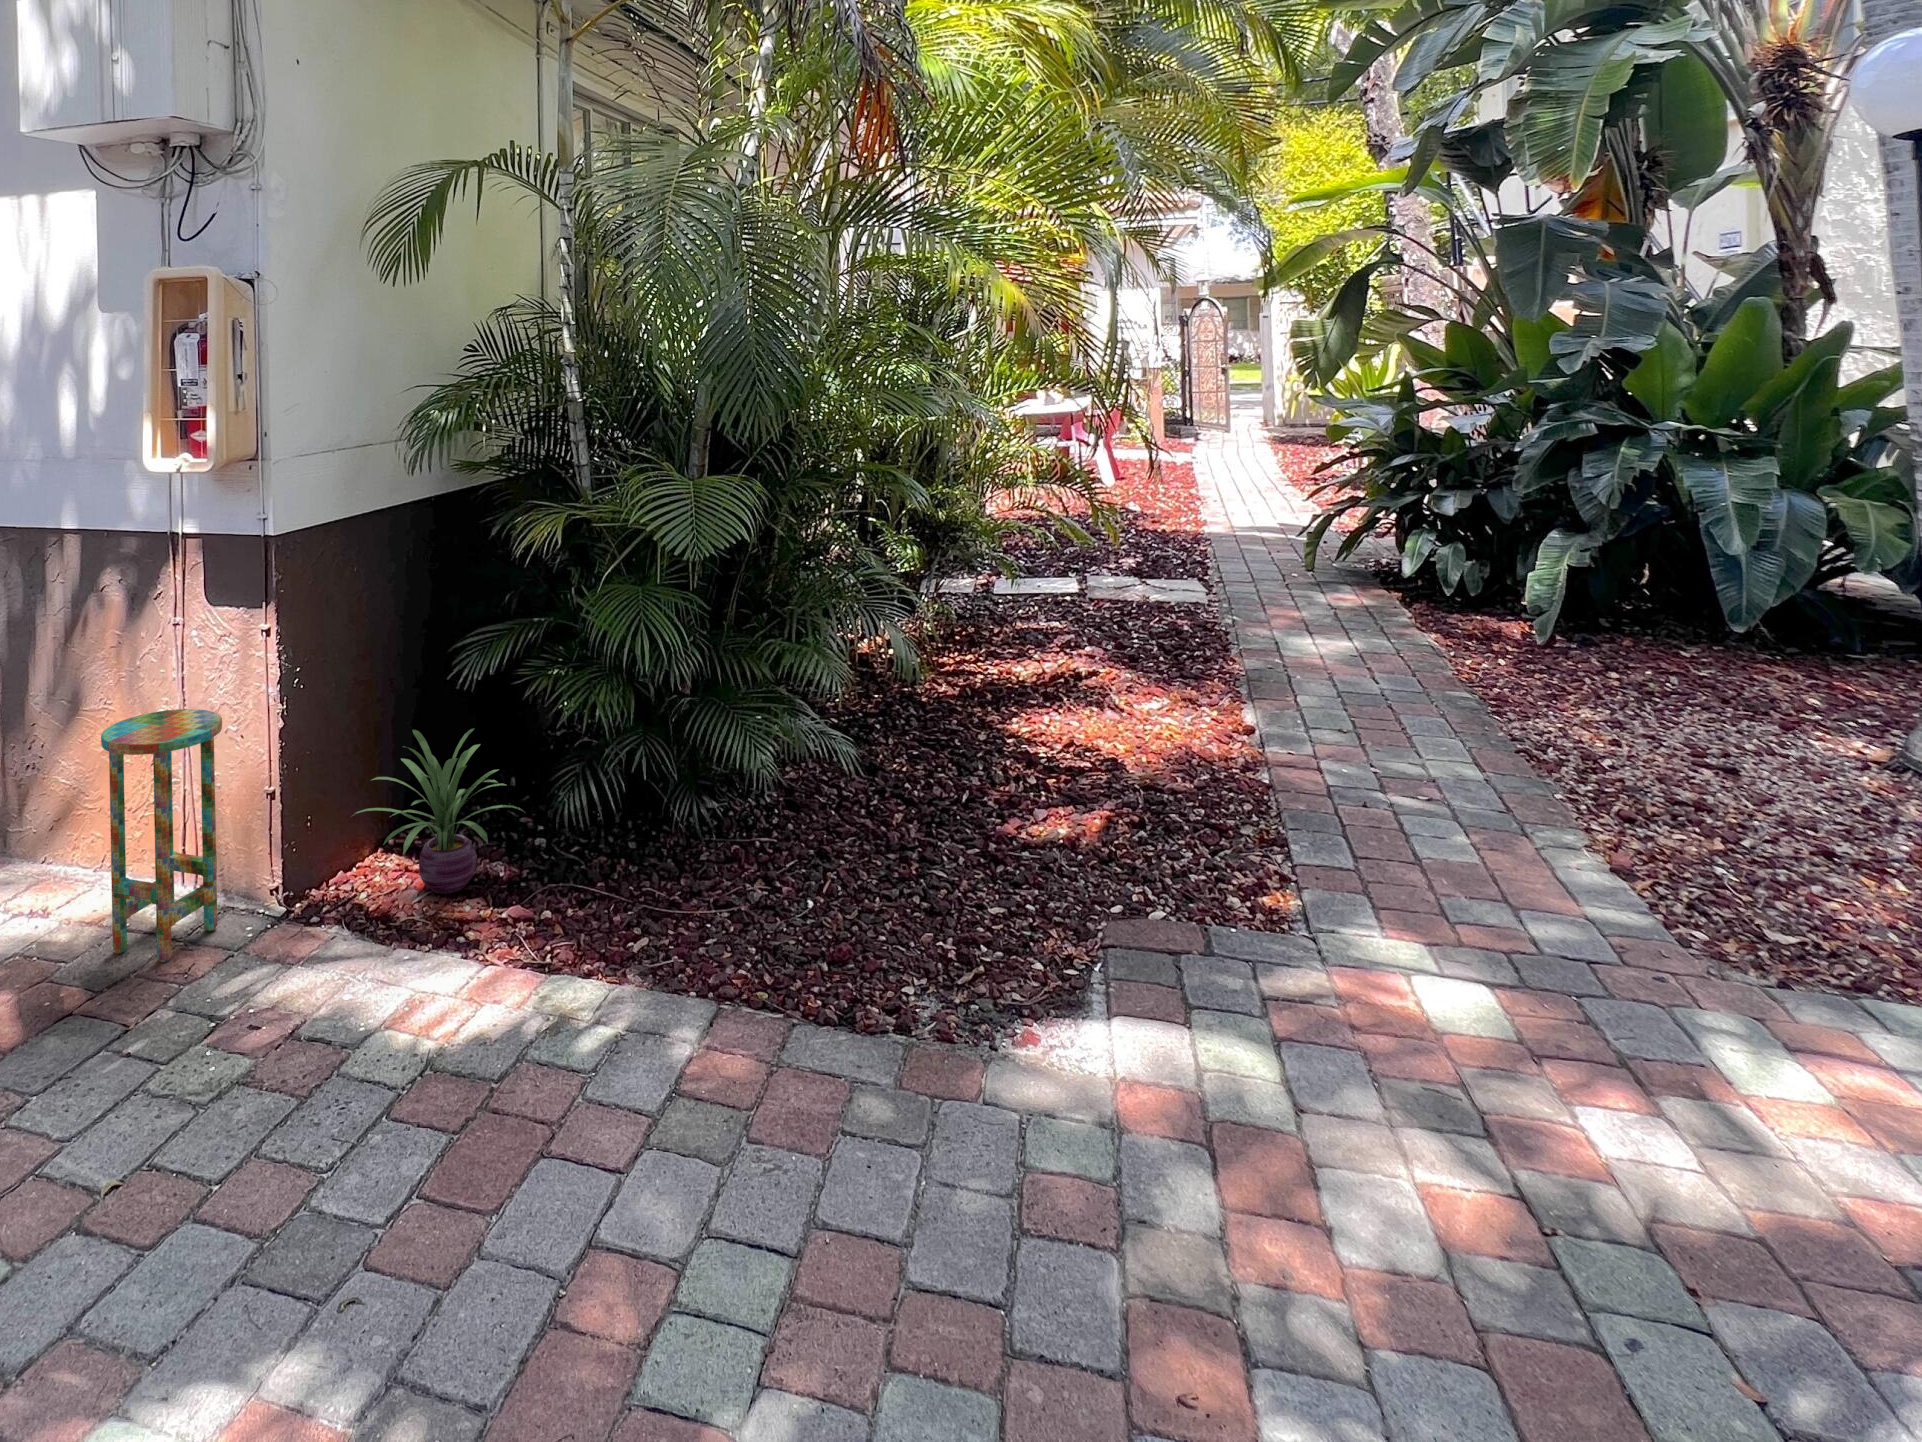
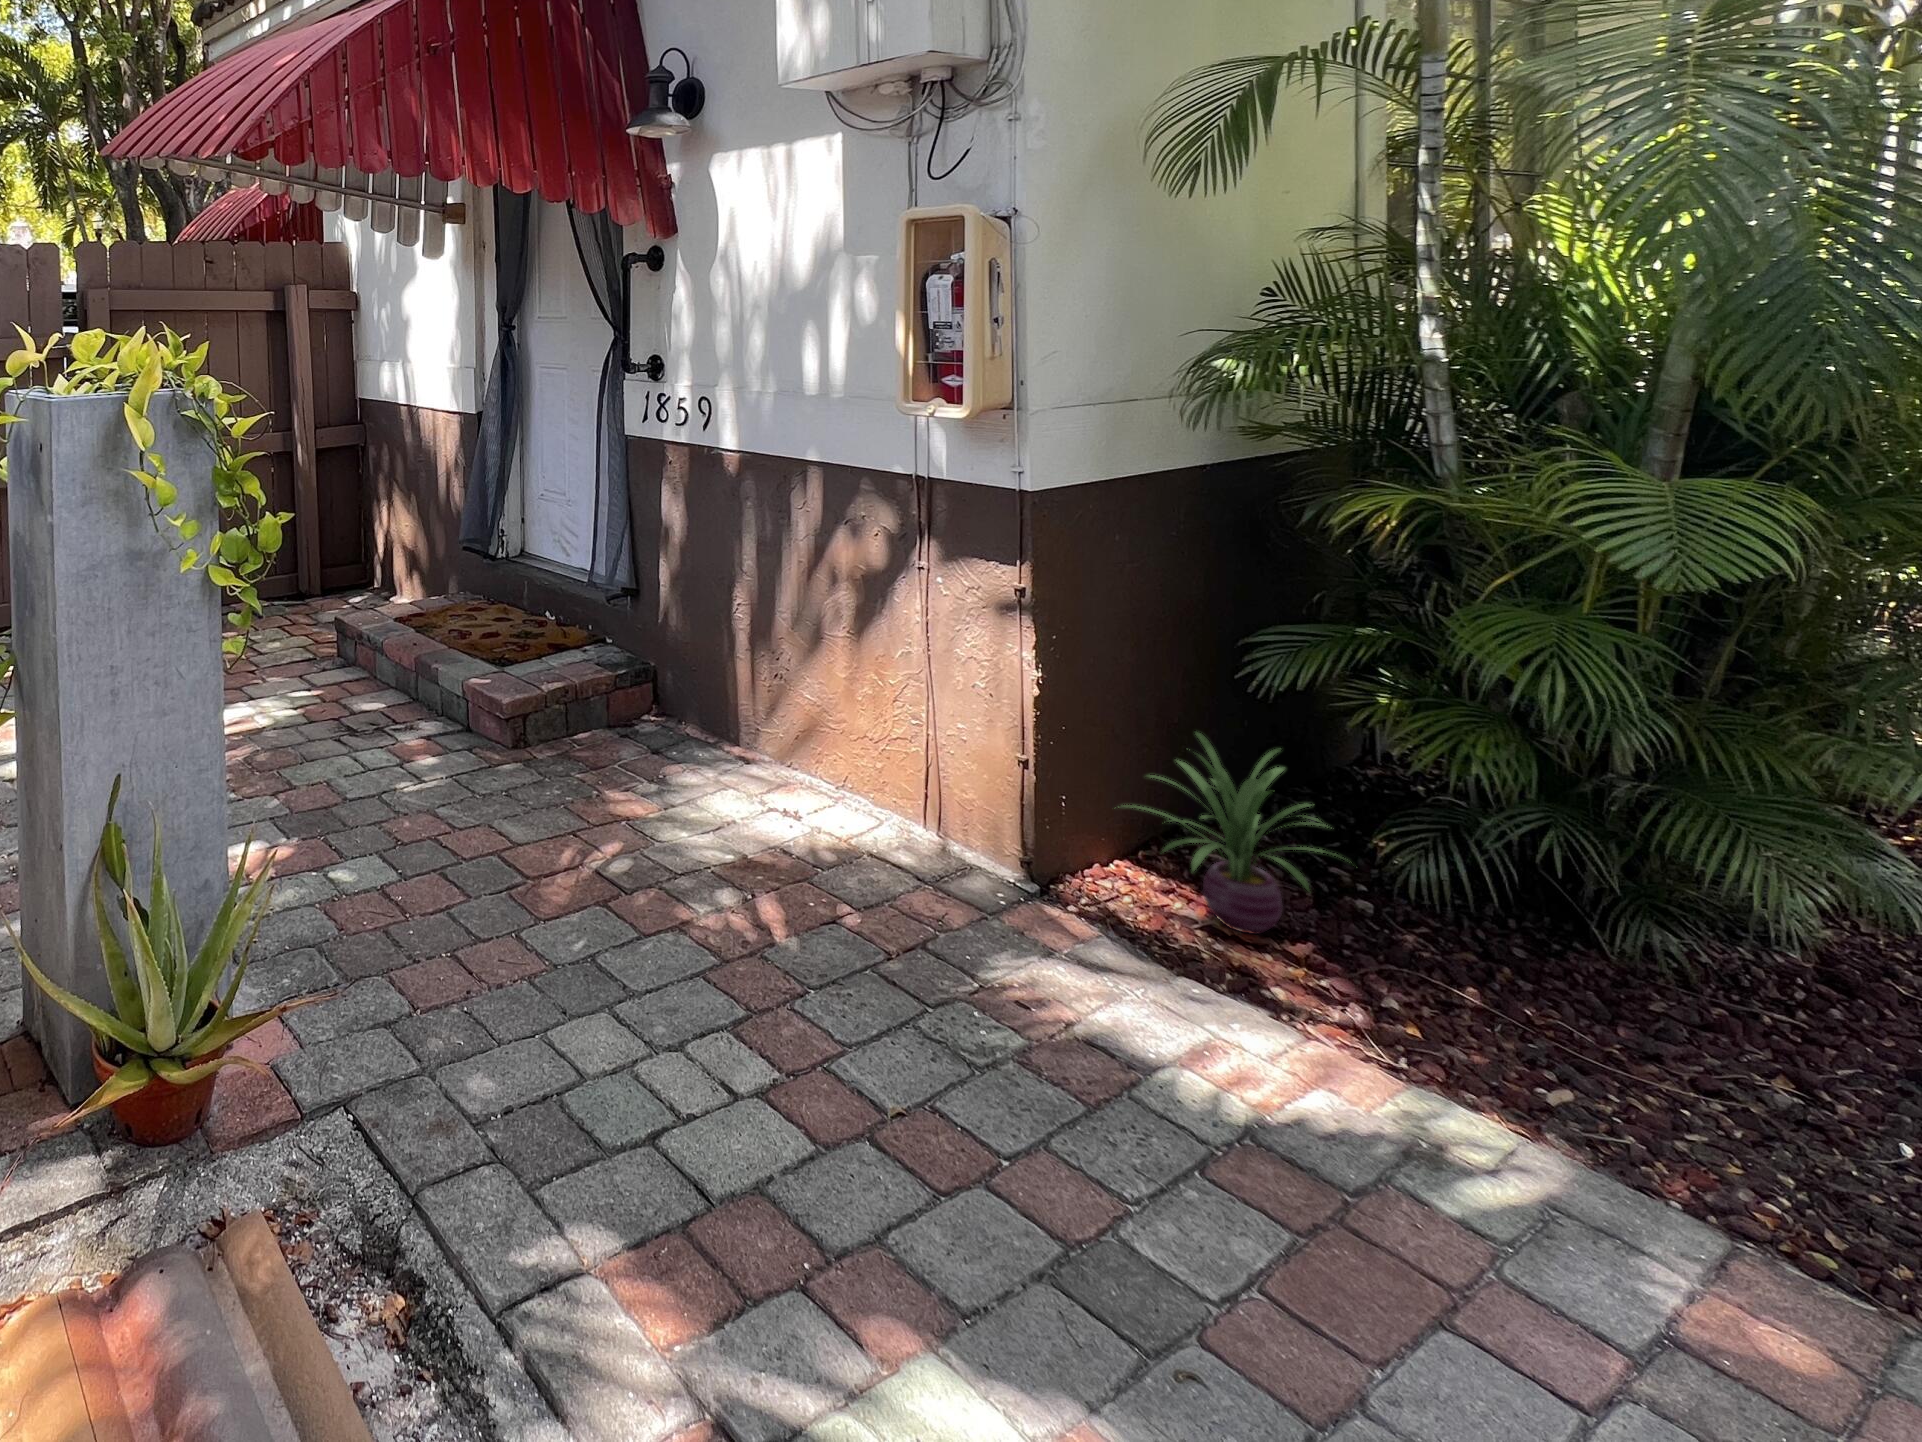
side table: present [101,709,222,962] -> none [854,650,974,900]

